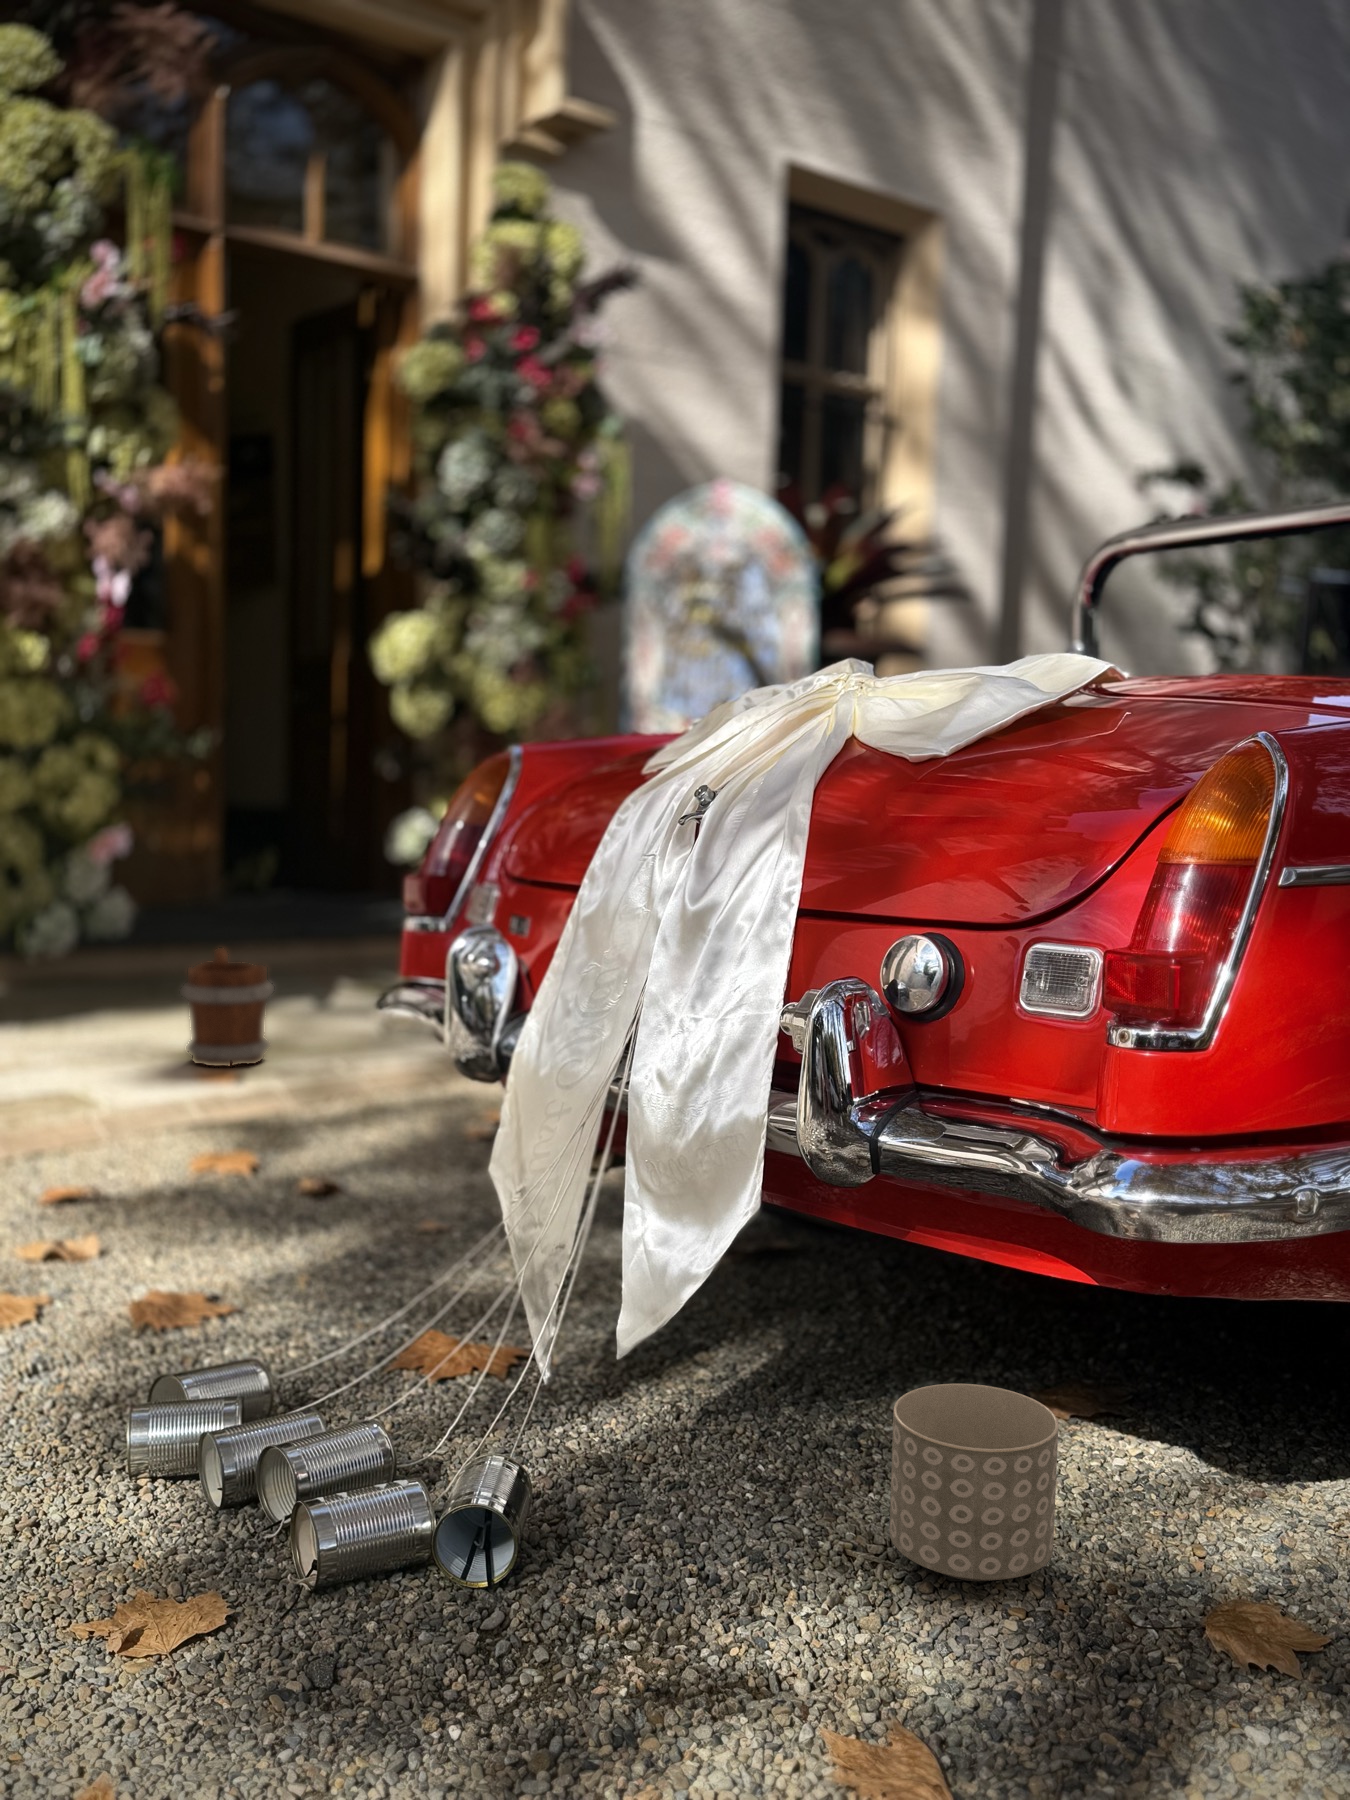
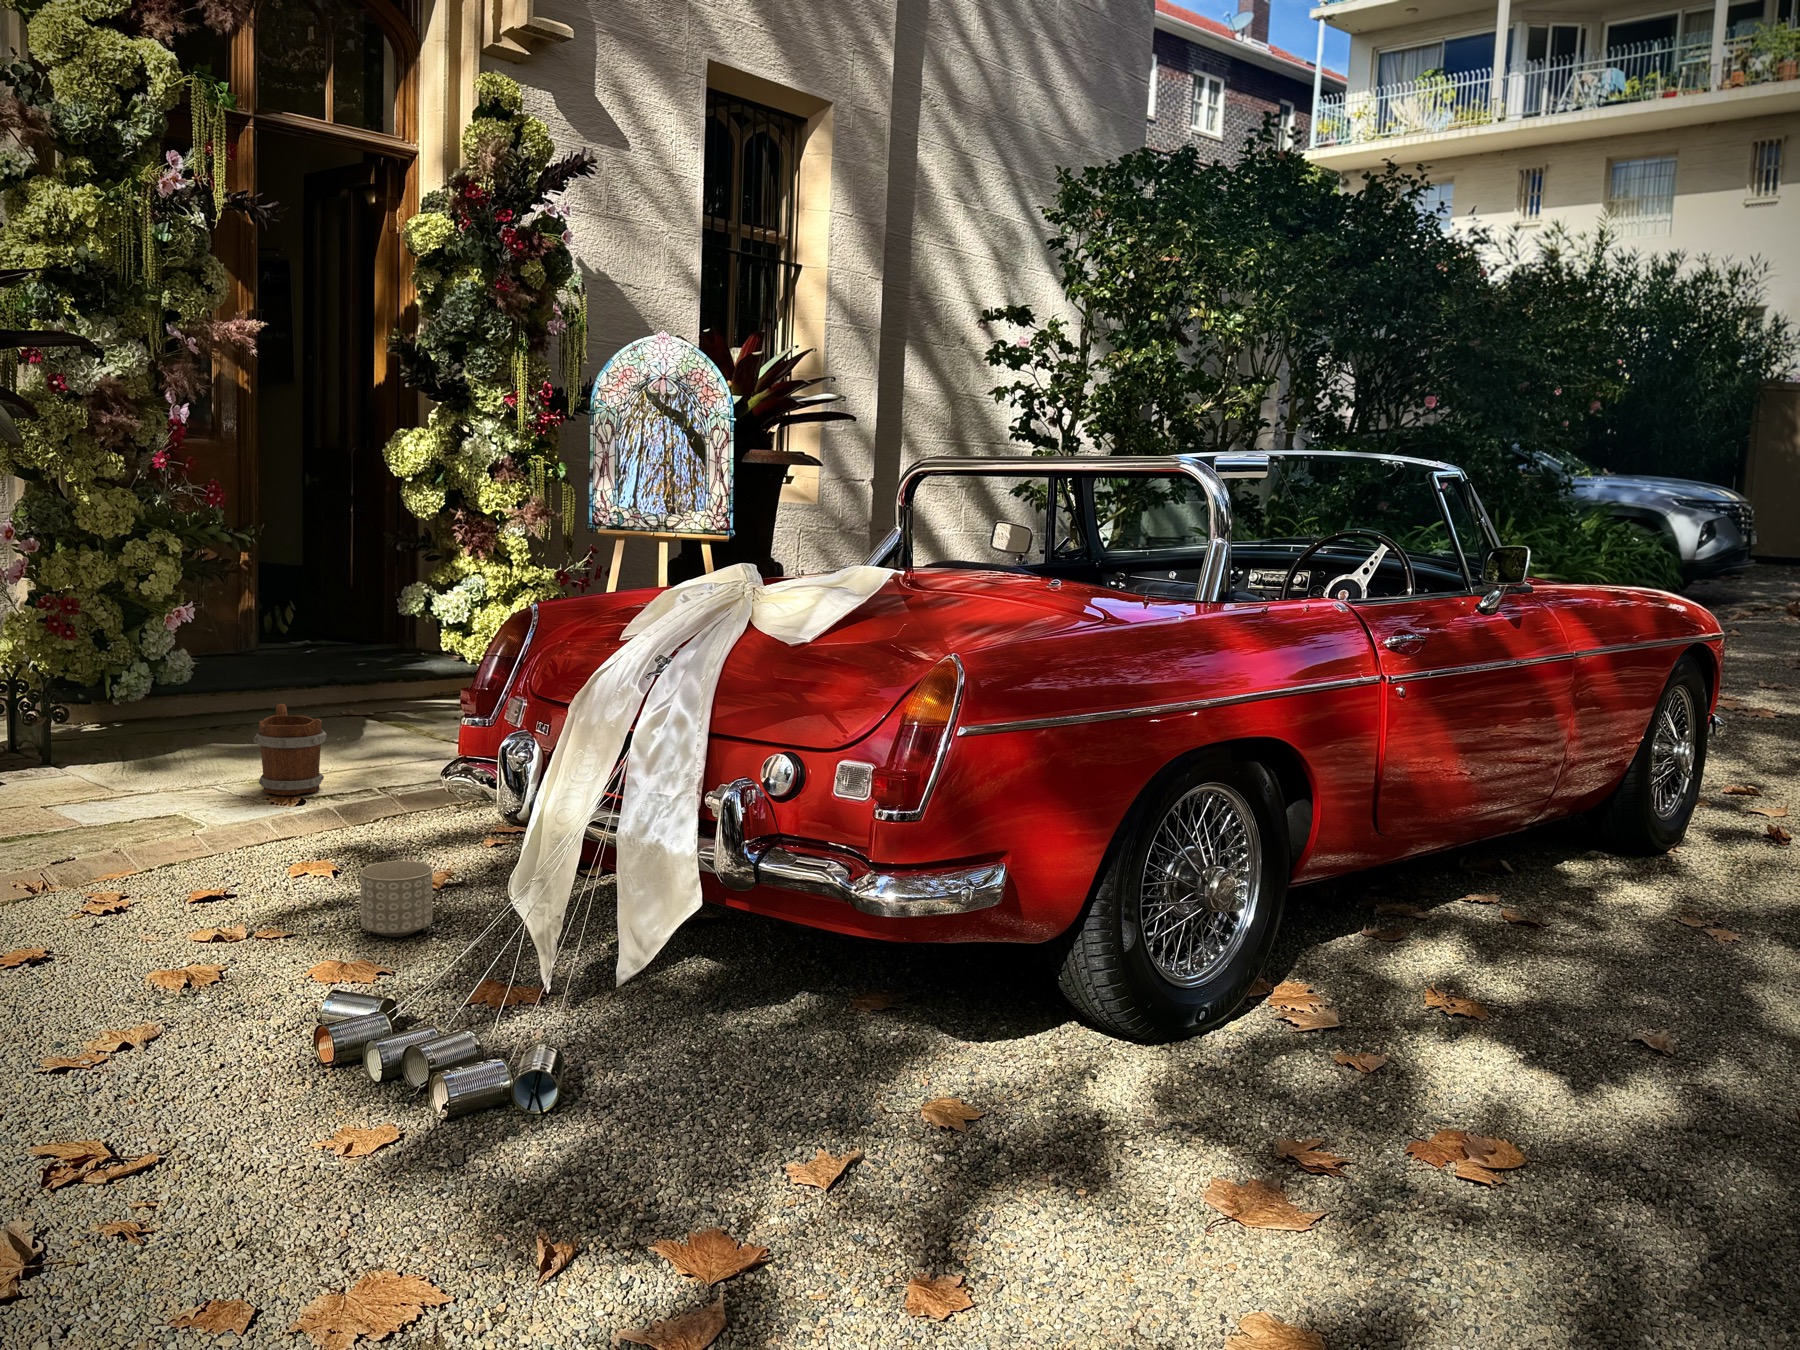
planter: present [889,1384,1059,1581] -> present [361,861,433,937]

